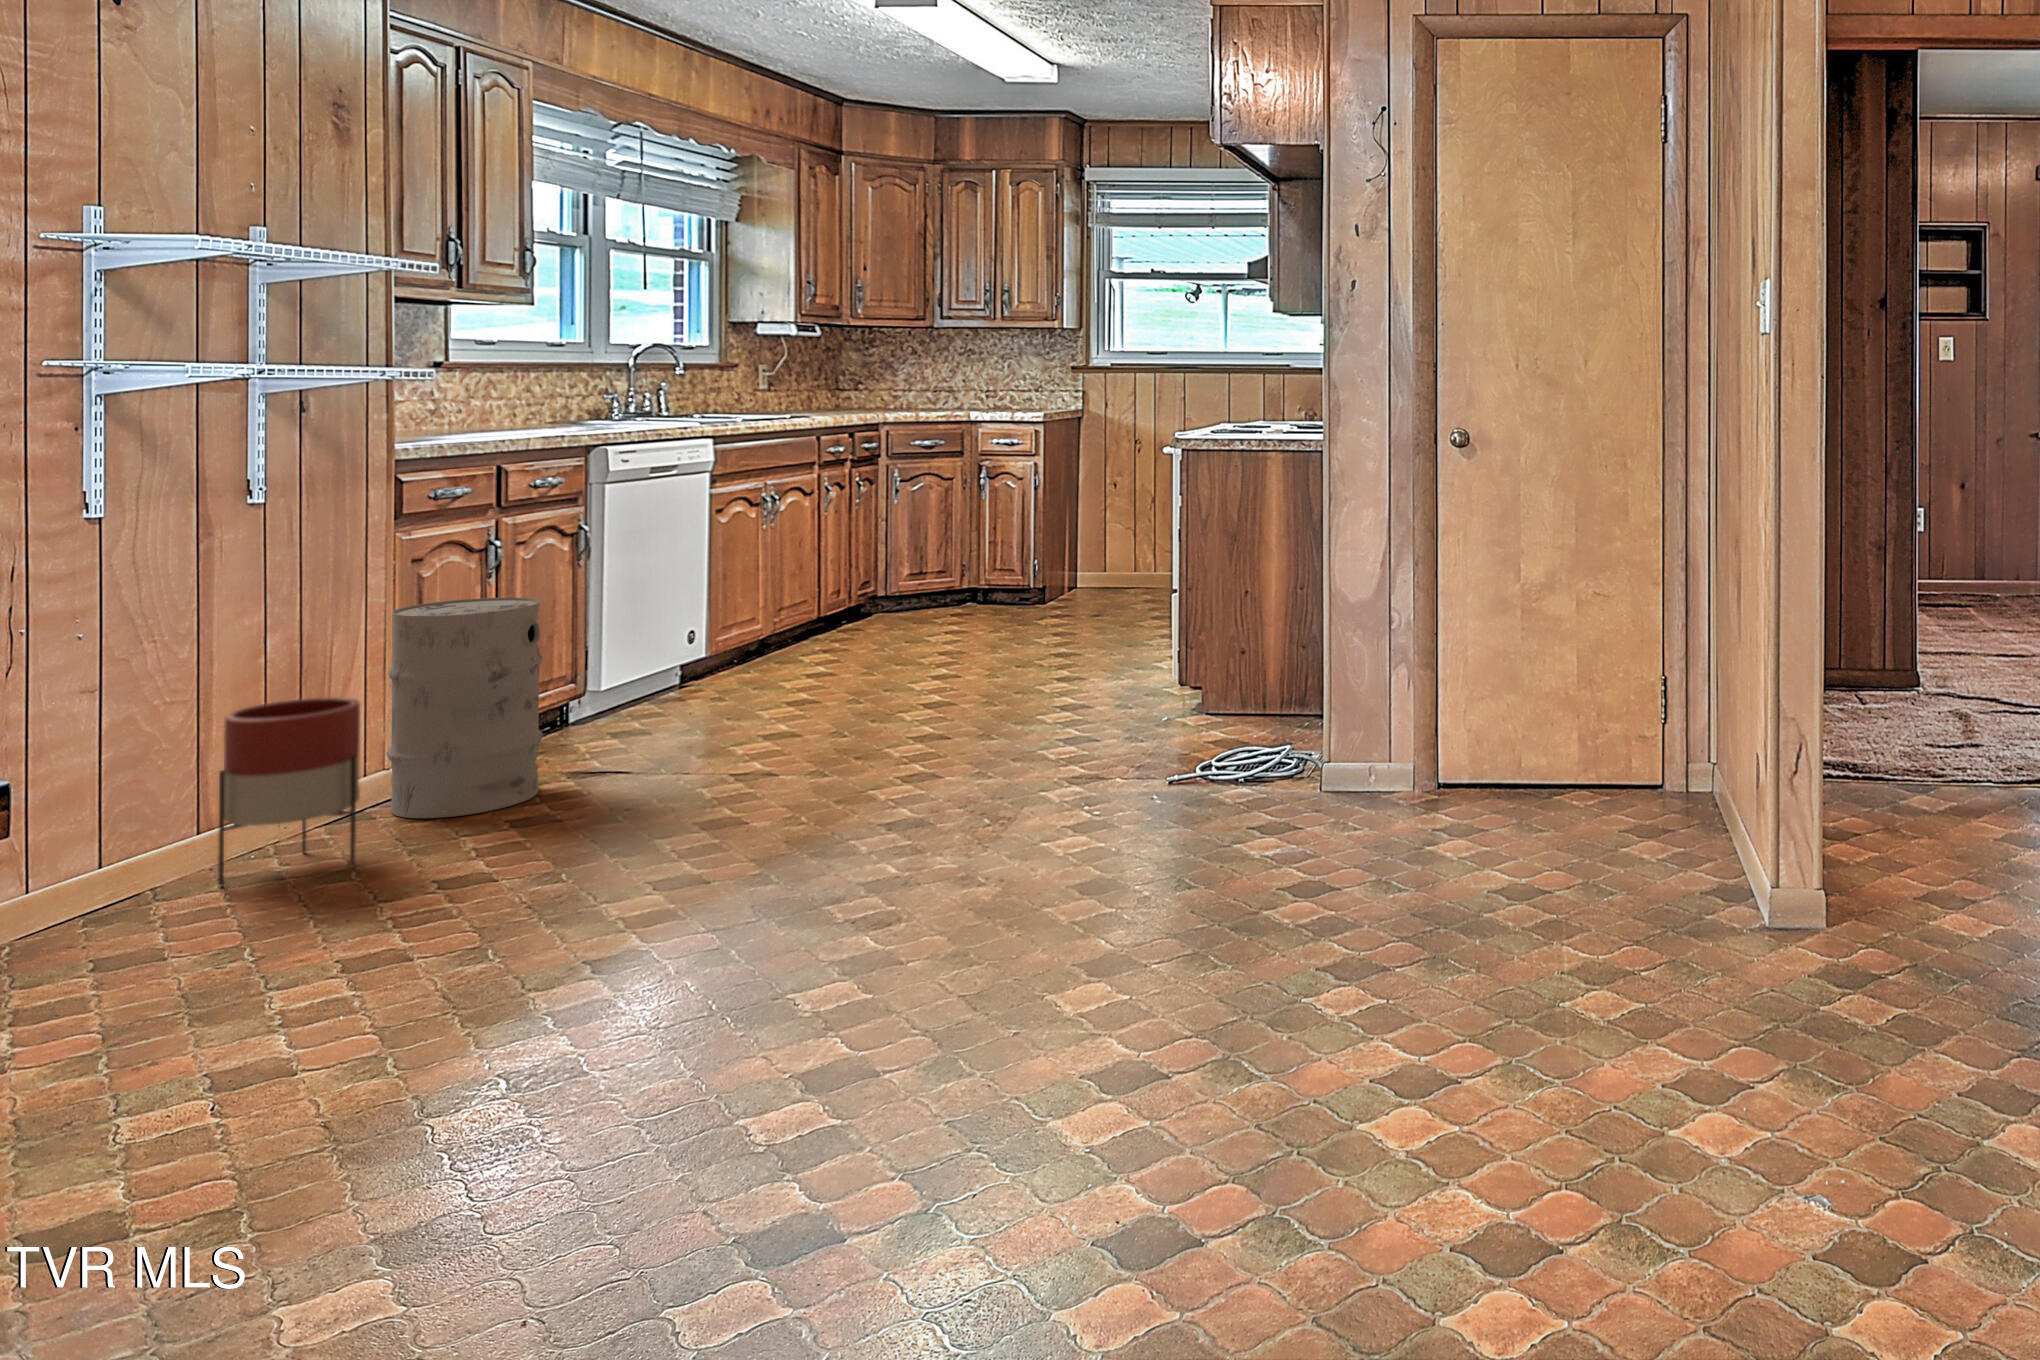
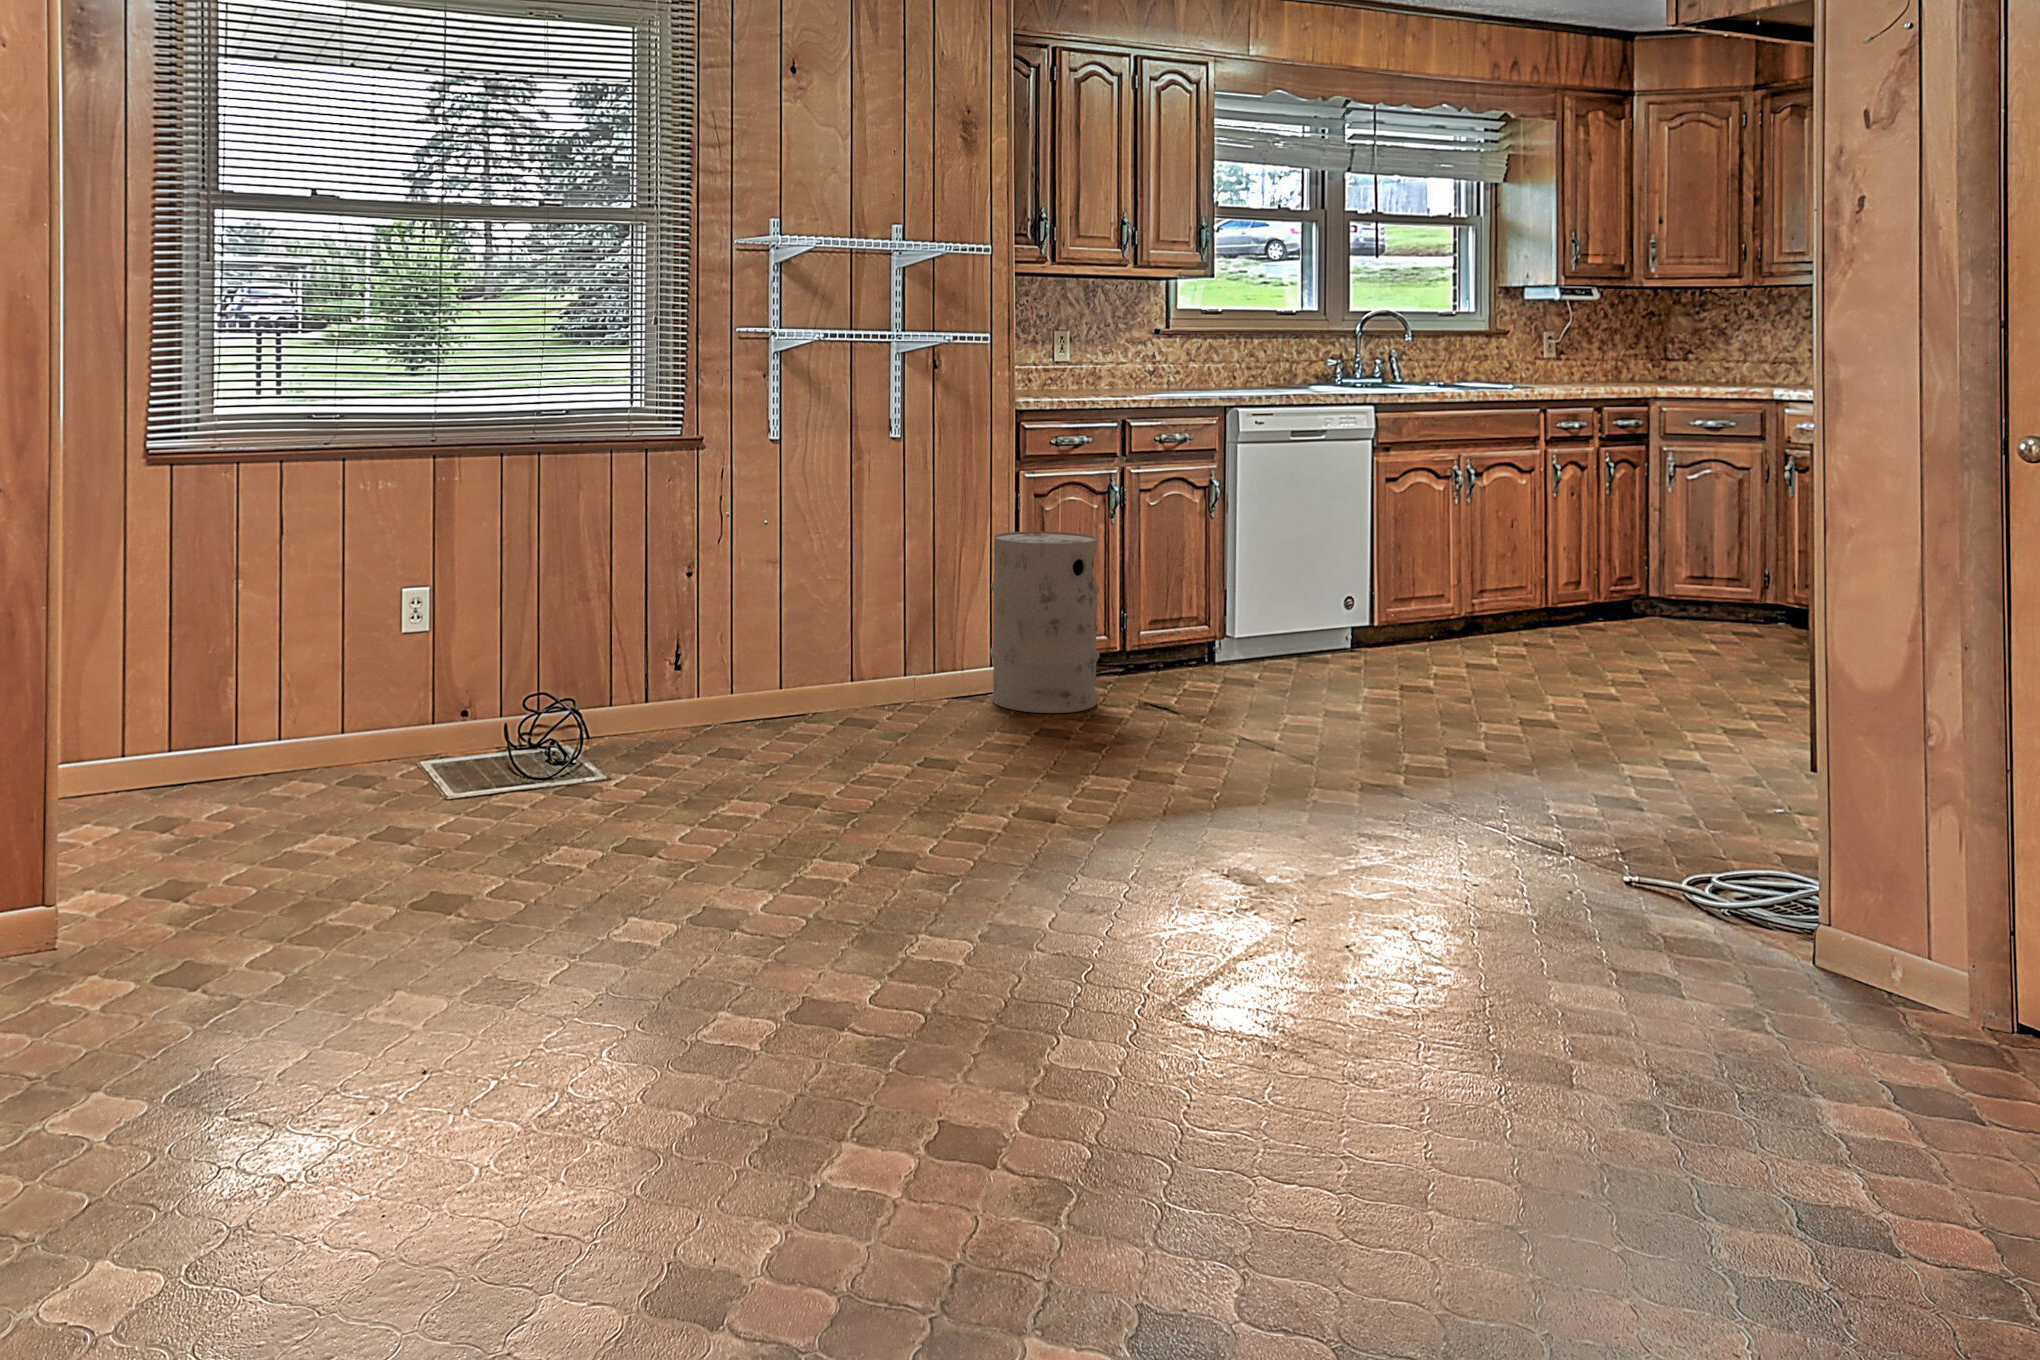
planter: present [218,697,360,886] -> none [842,589,929,727]

